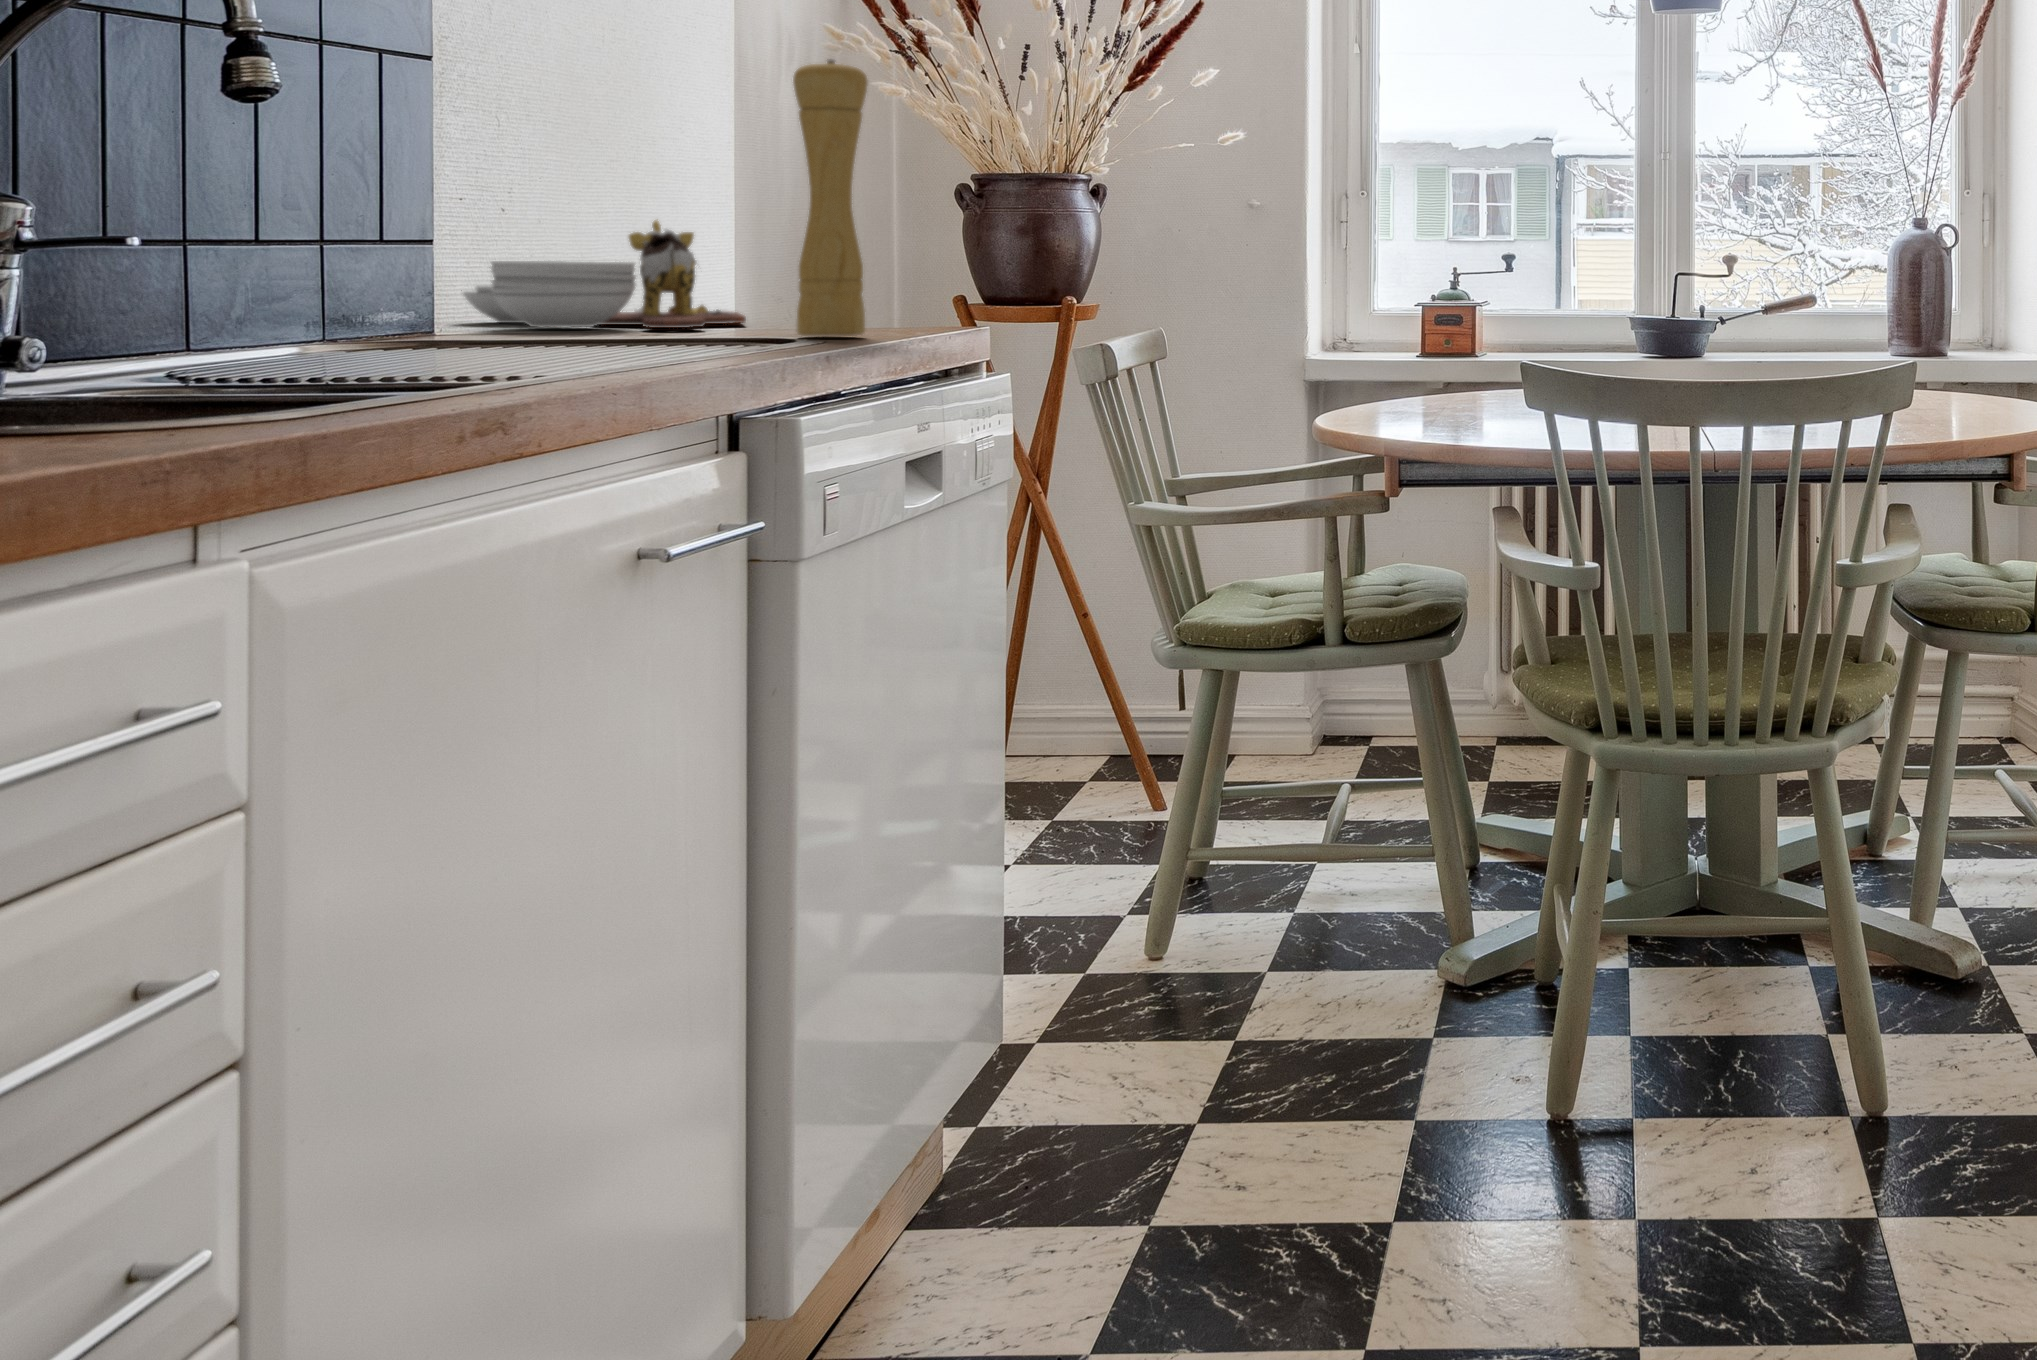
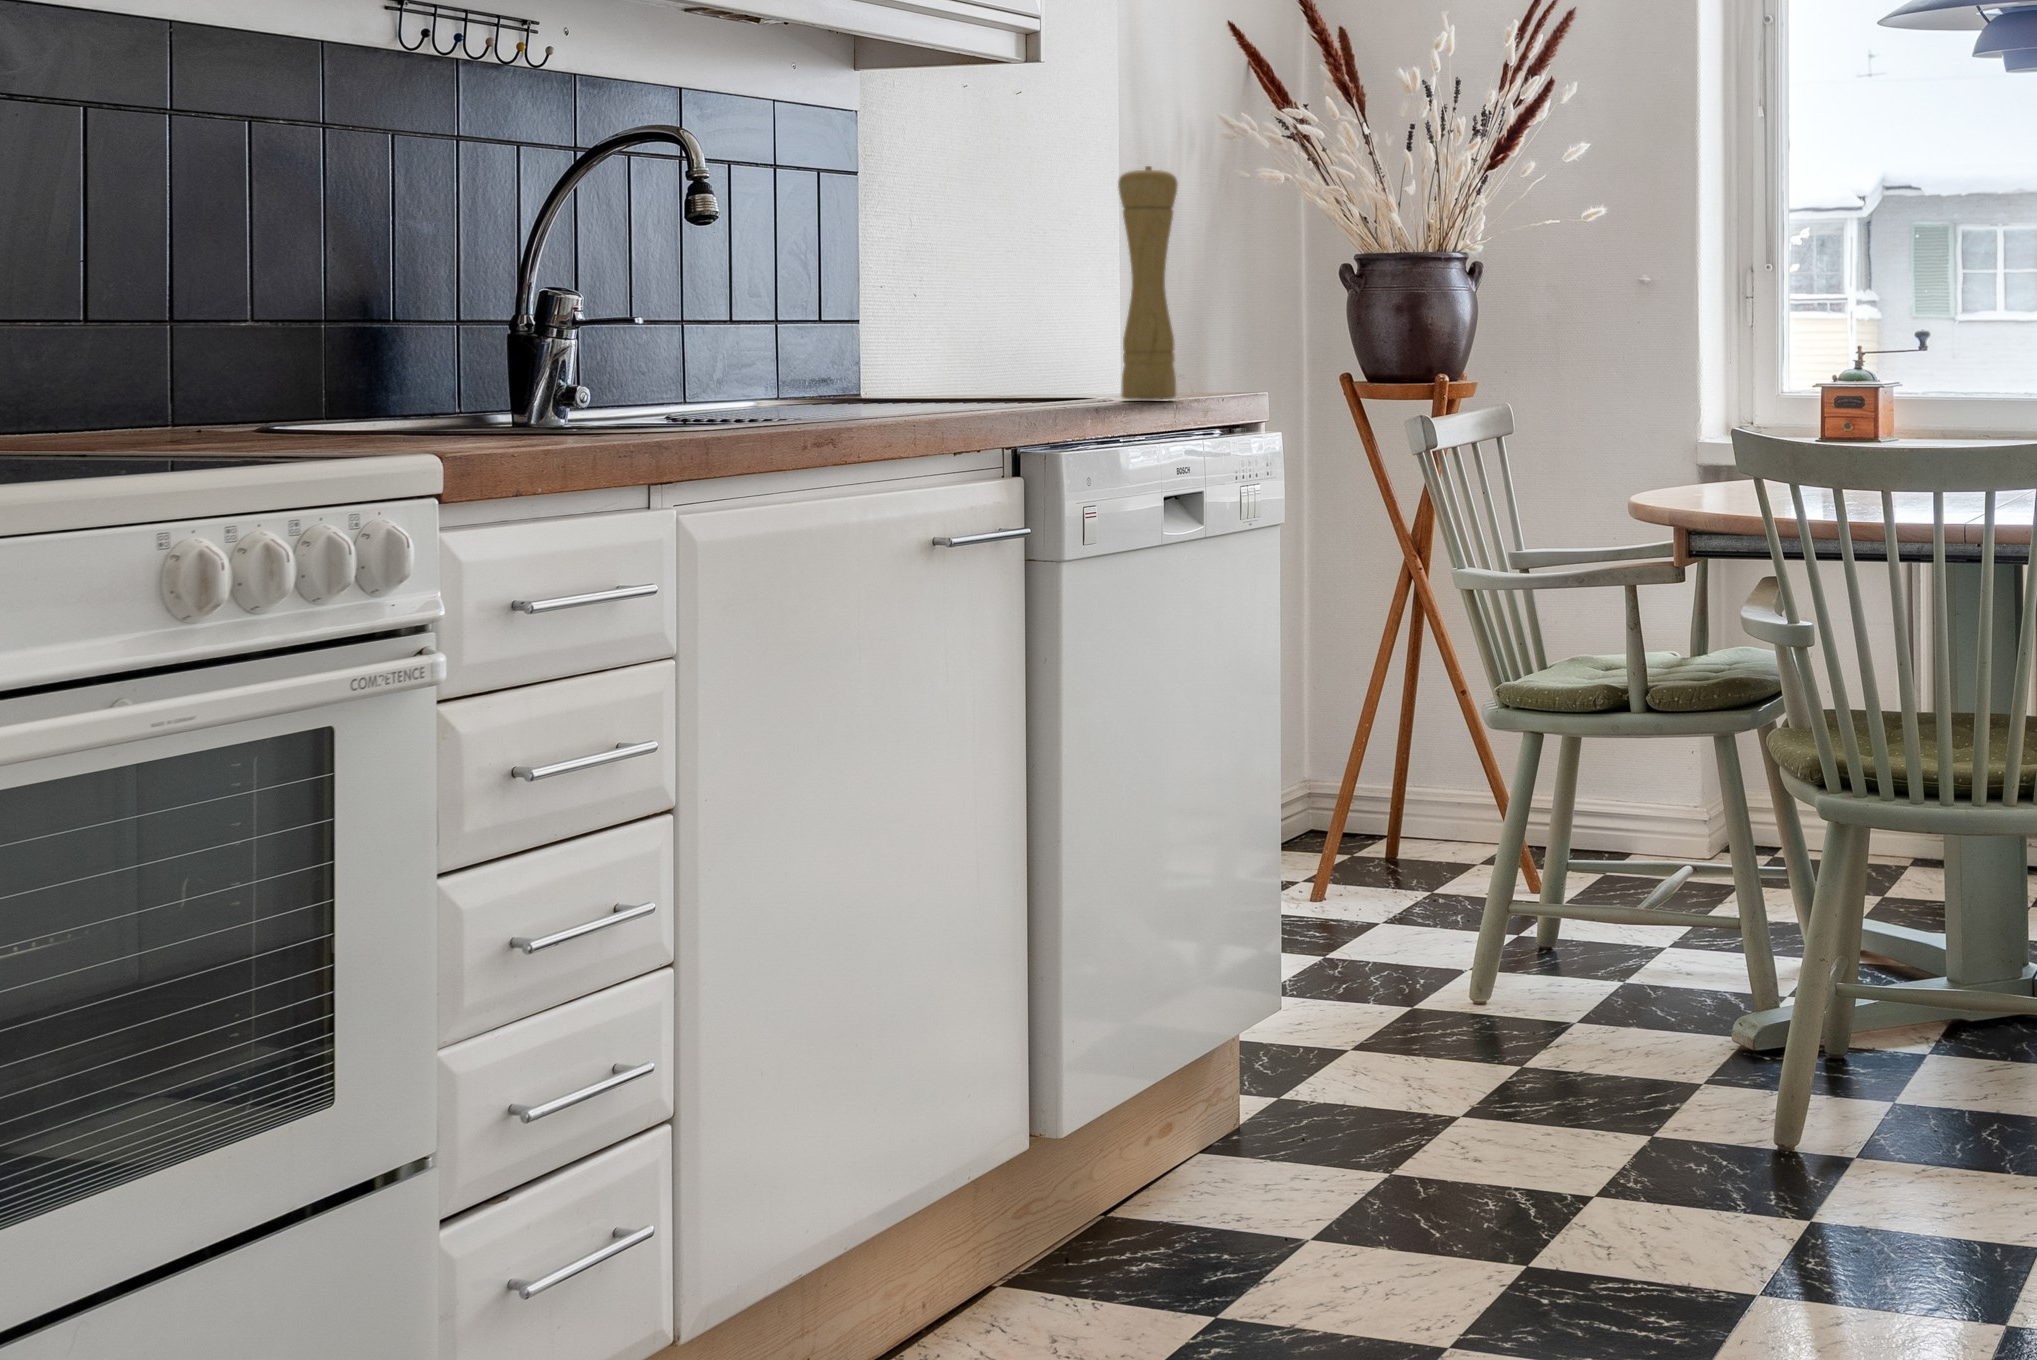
cutting board: present [461,220,746,328] -> none [888,303,1105,393]

